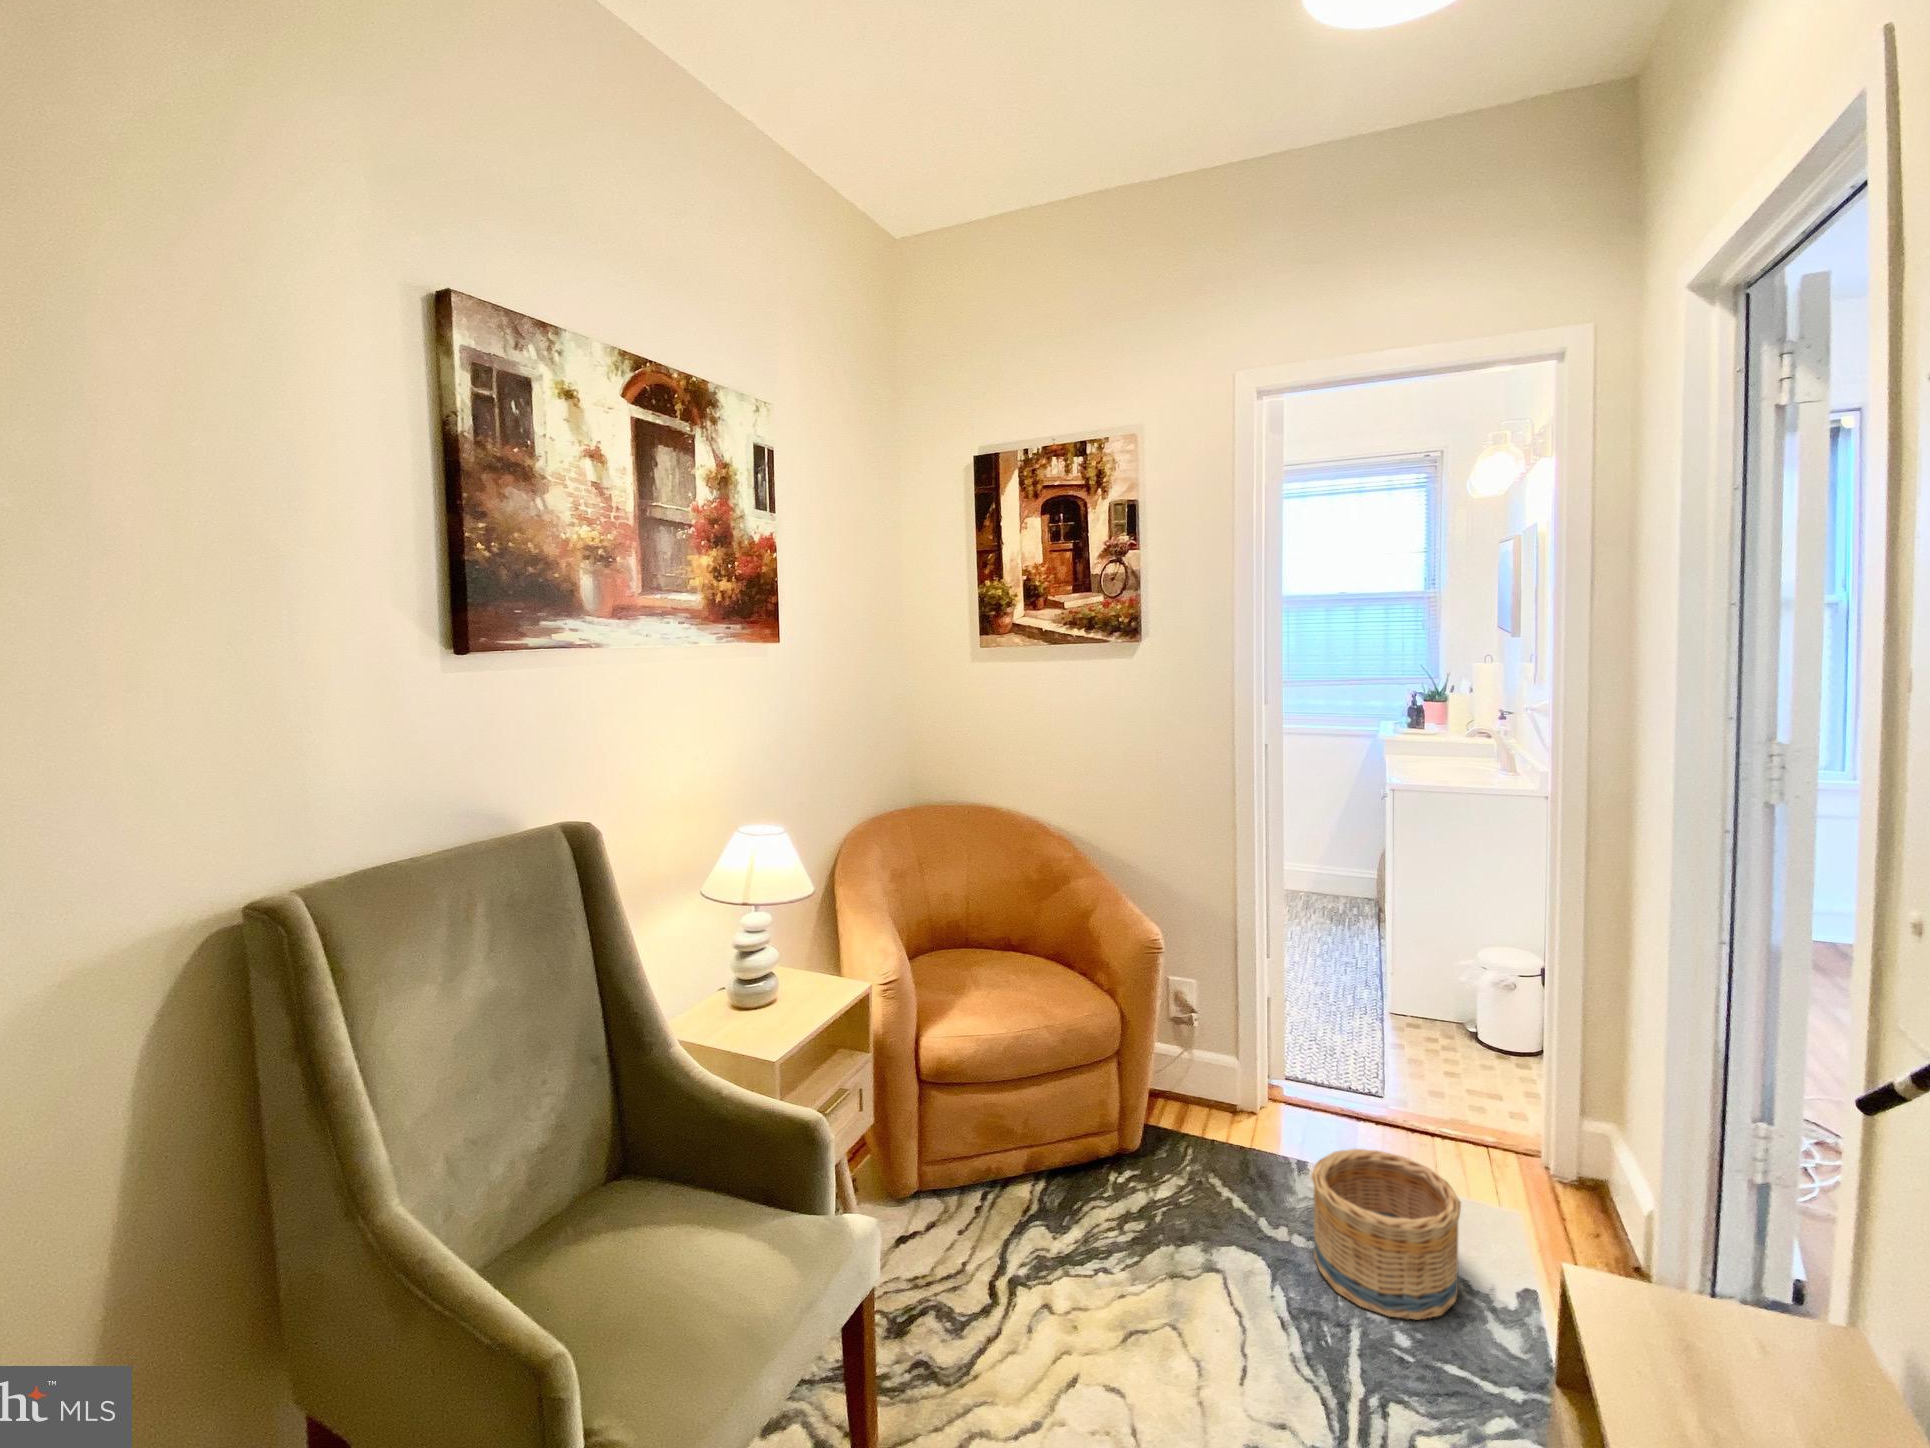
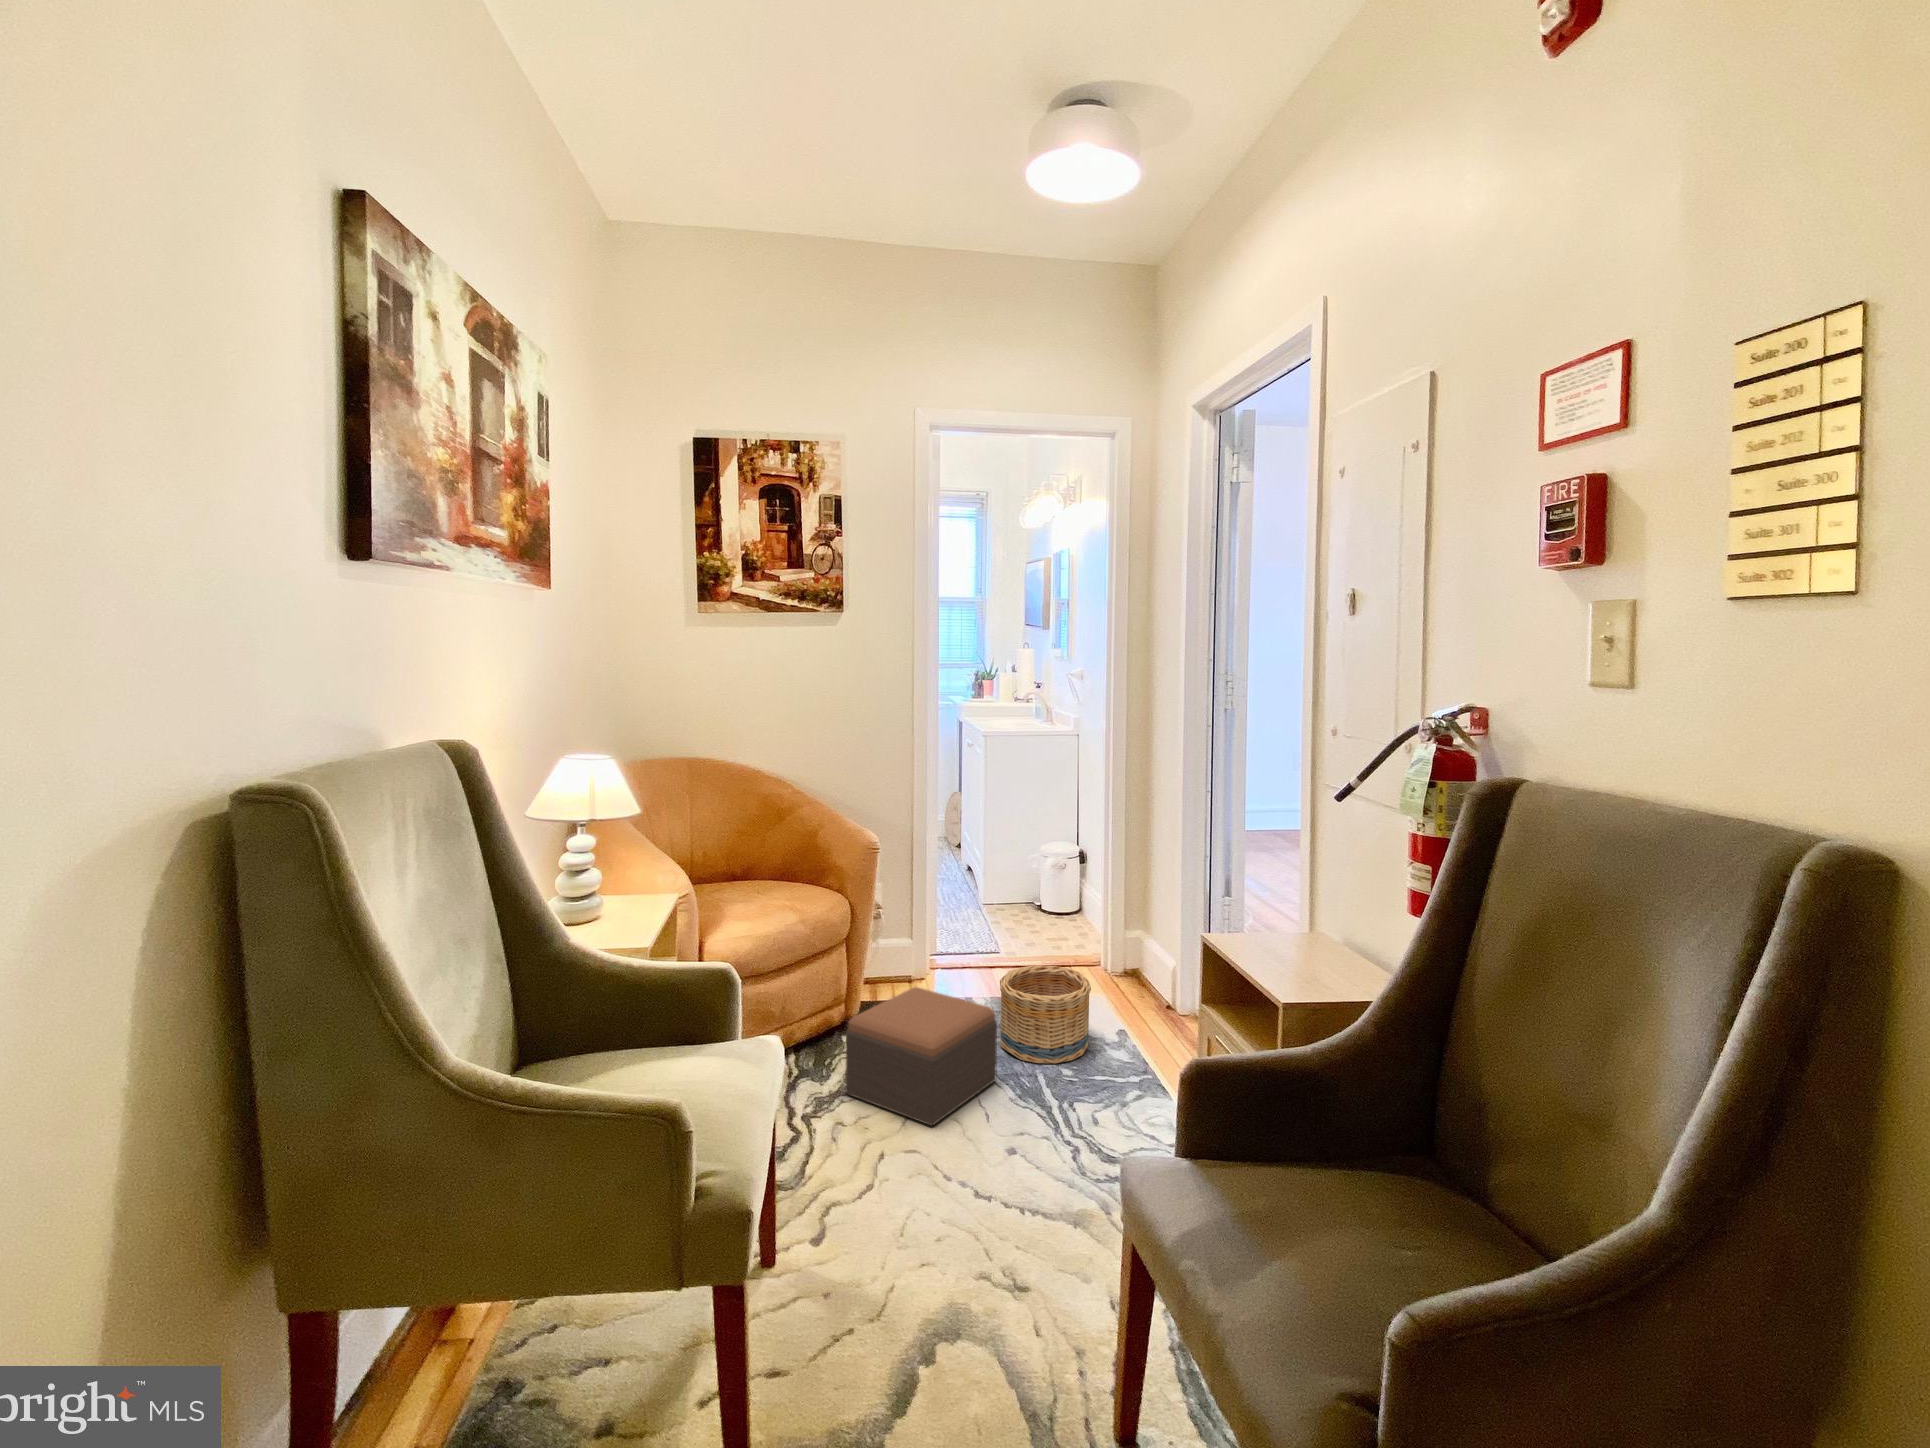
footstool: none [1072,1145,1281,1360] -> present [845,987,997,1126]

